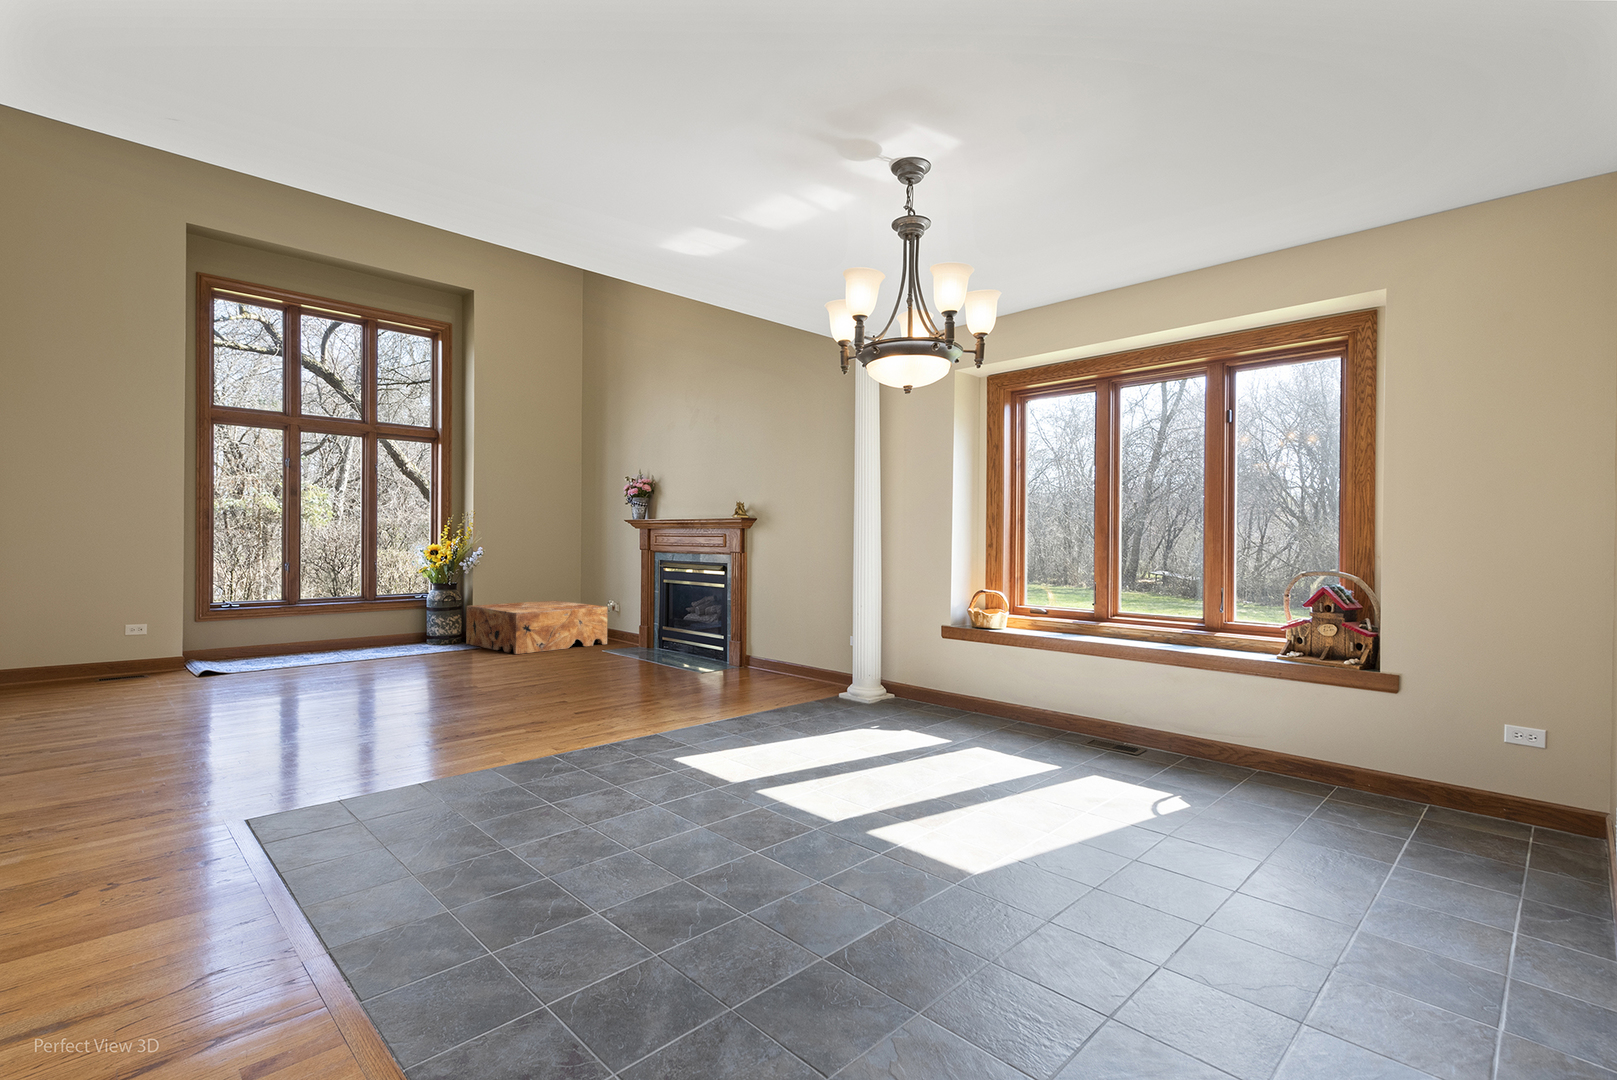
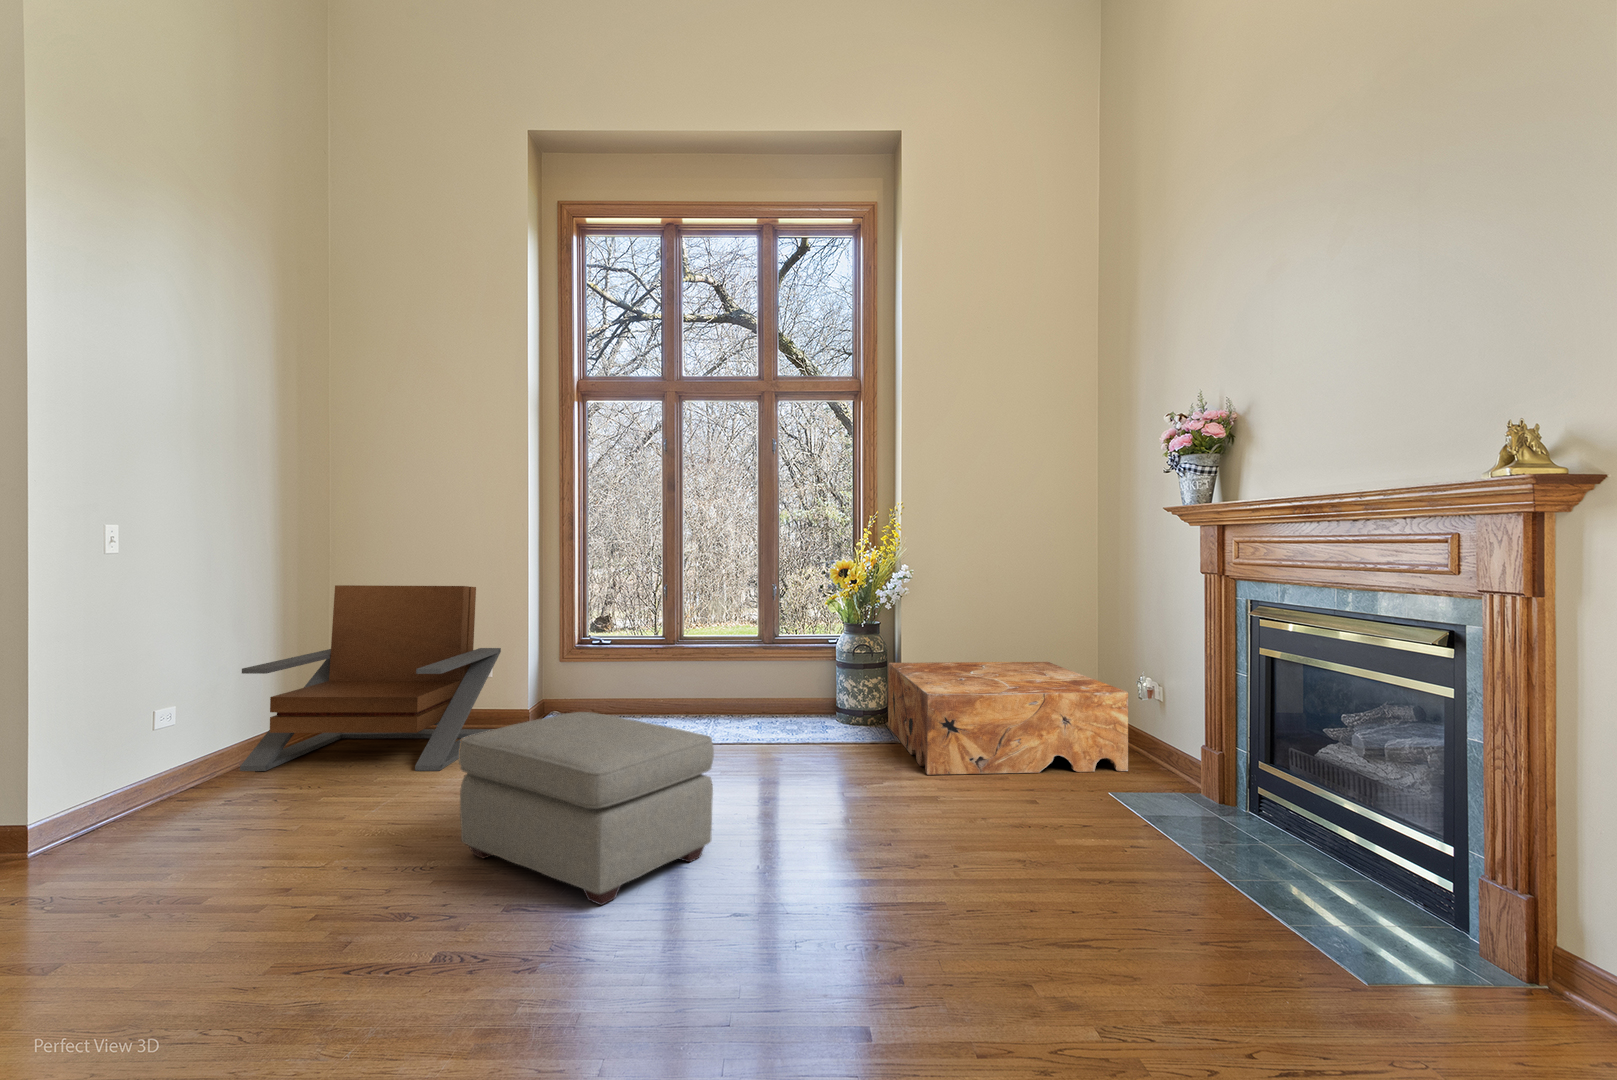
lounge chair: none [8,564,196,705] -> present [240,585,501,771]
ottoman: none [319,625,454,697] -> present [459,712,714,905]

